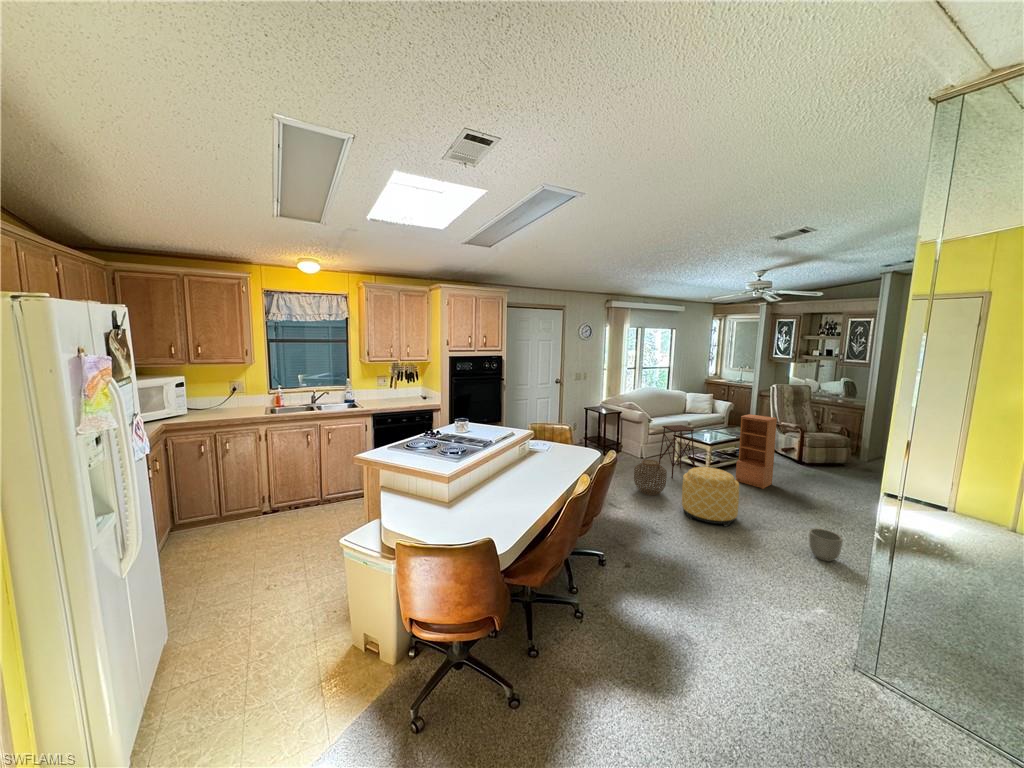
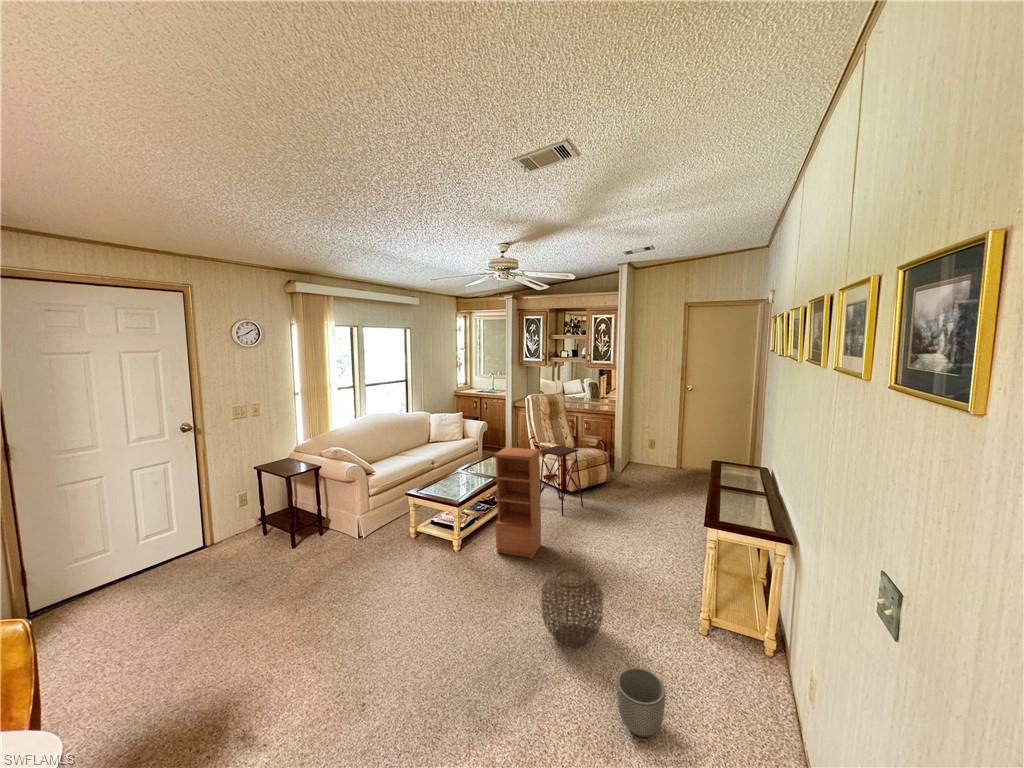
side table: present [659,425,695,478] -> present [540,445,583,516]
woven basket: present [634,459,667,495] -> present [541,568,603,647]
ottoman: present [682,467,739,527] -> none [403,574,503,708]

